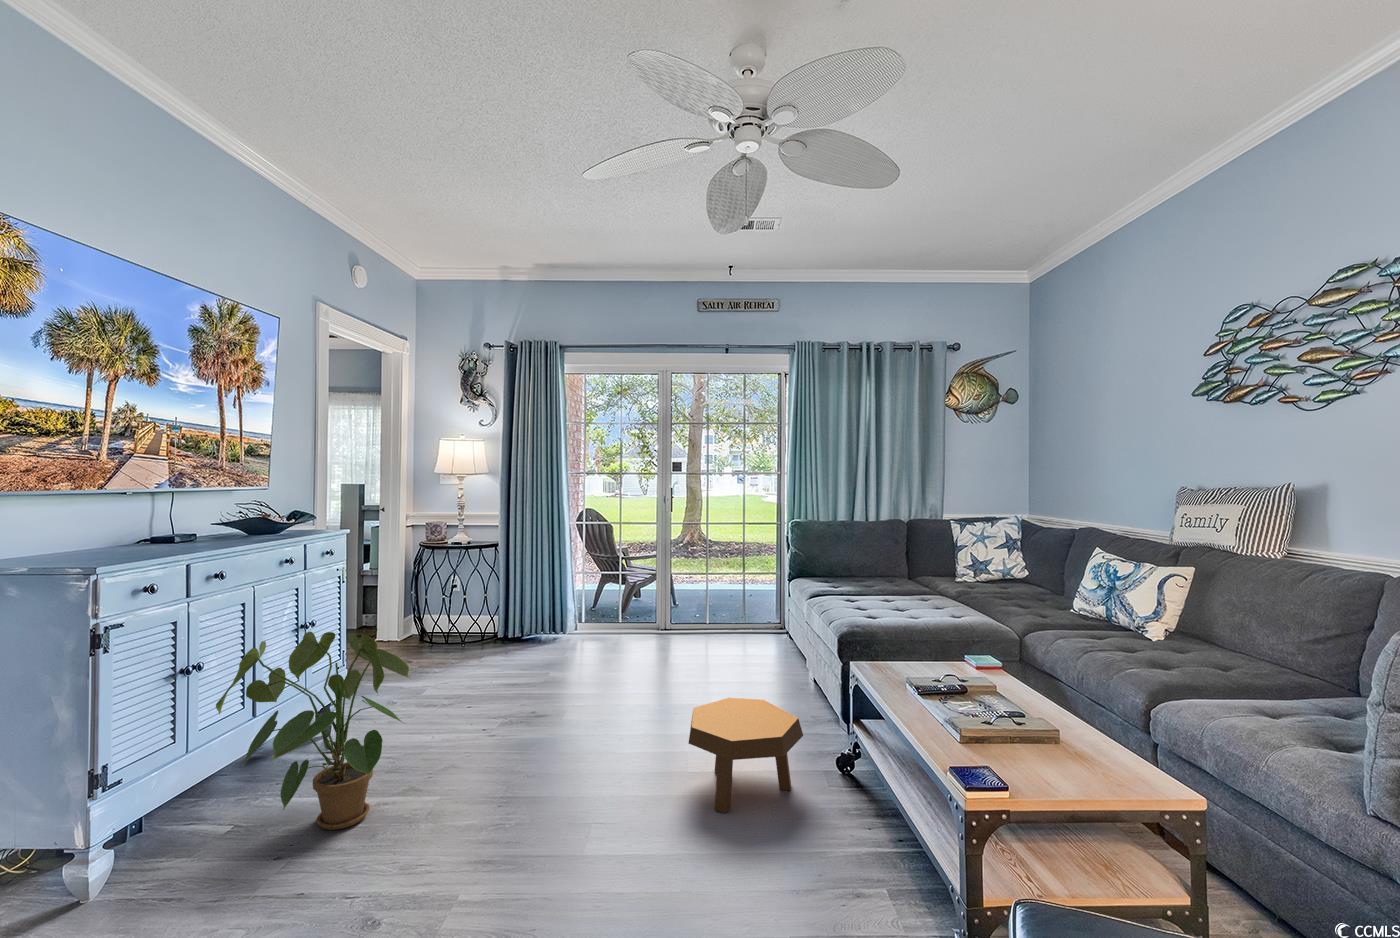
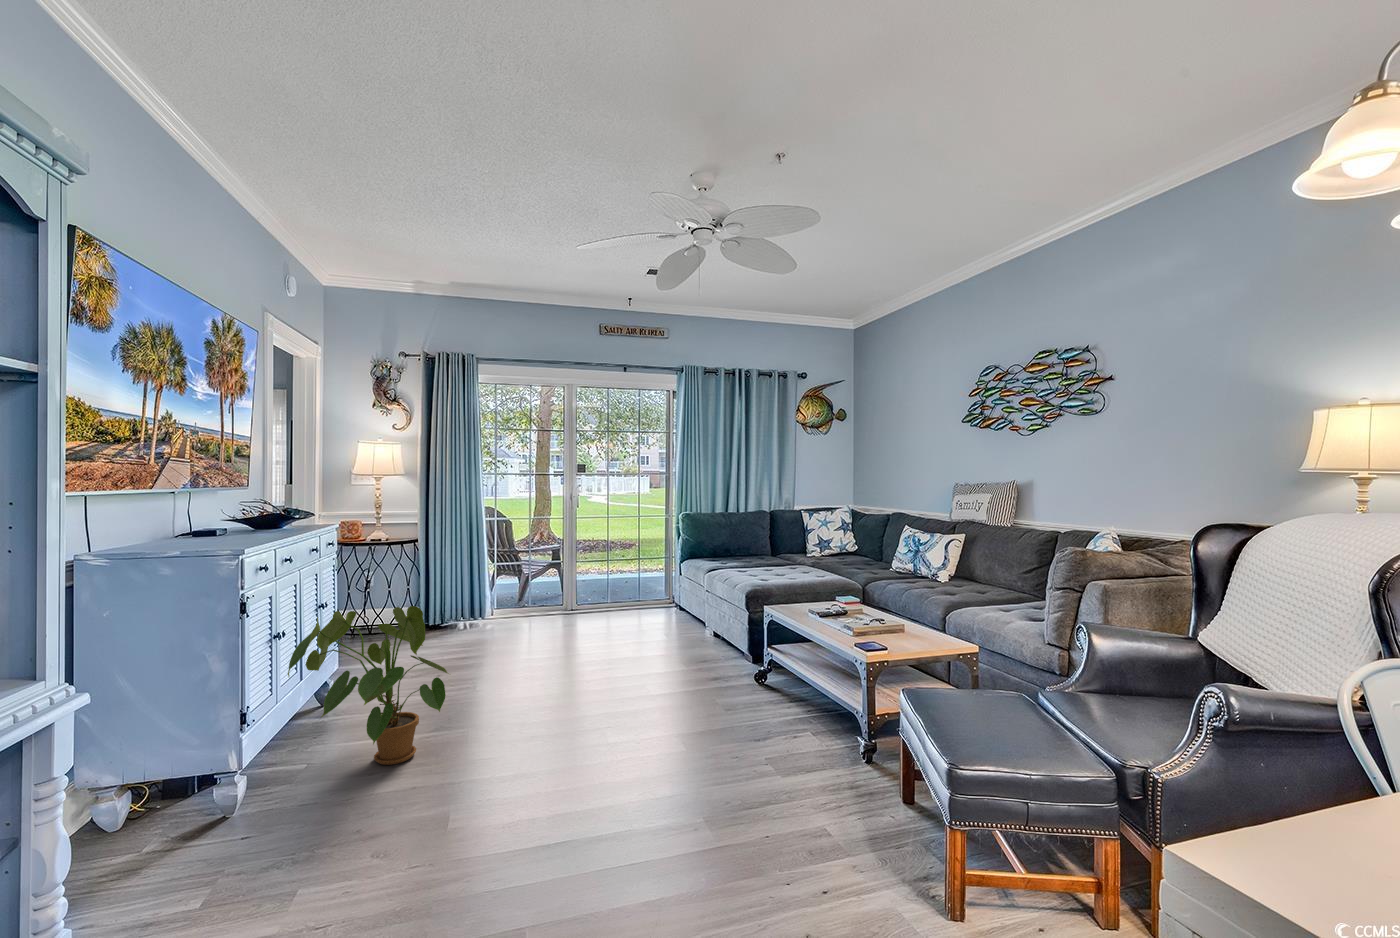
footstool: present [689,698,803,813] -> none [656,641,739,717]

